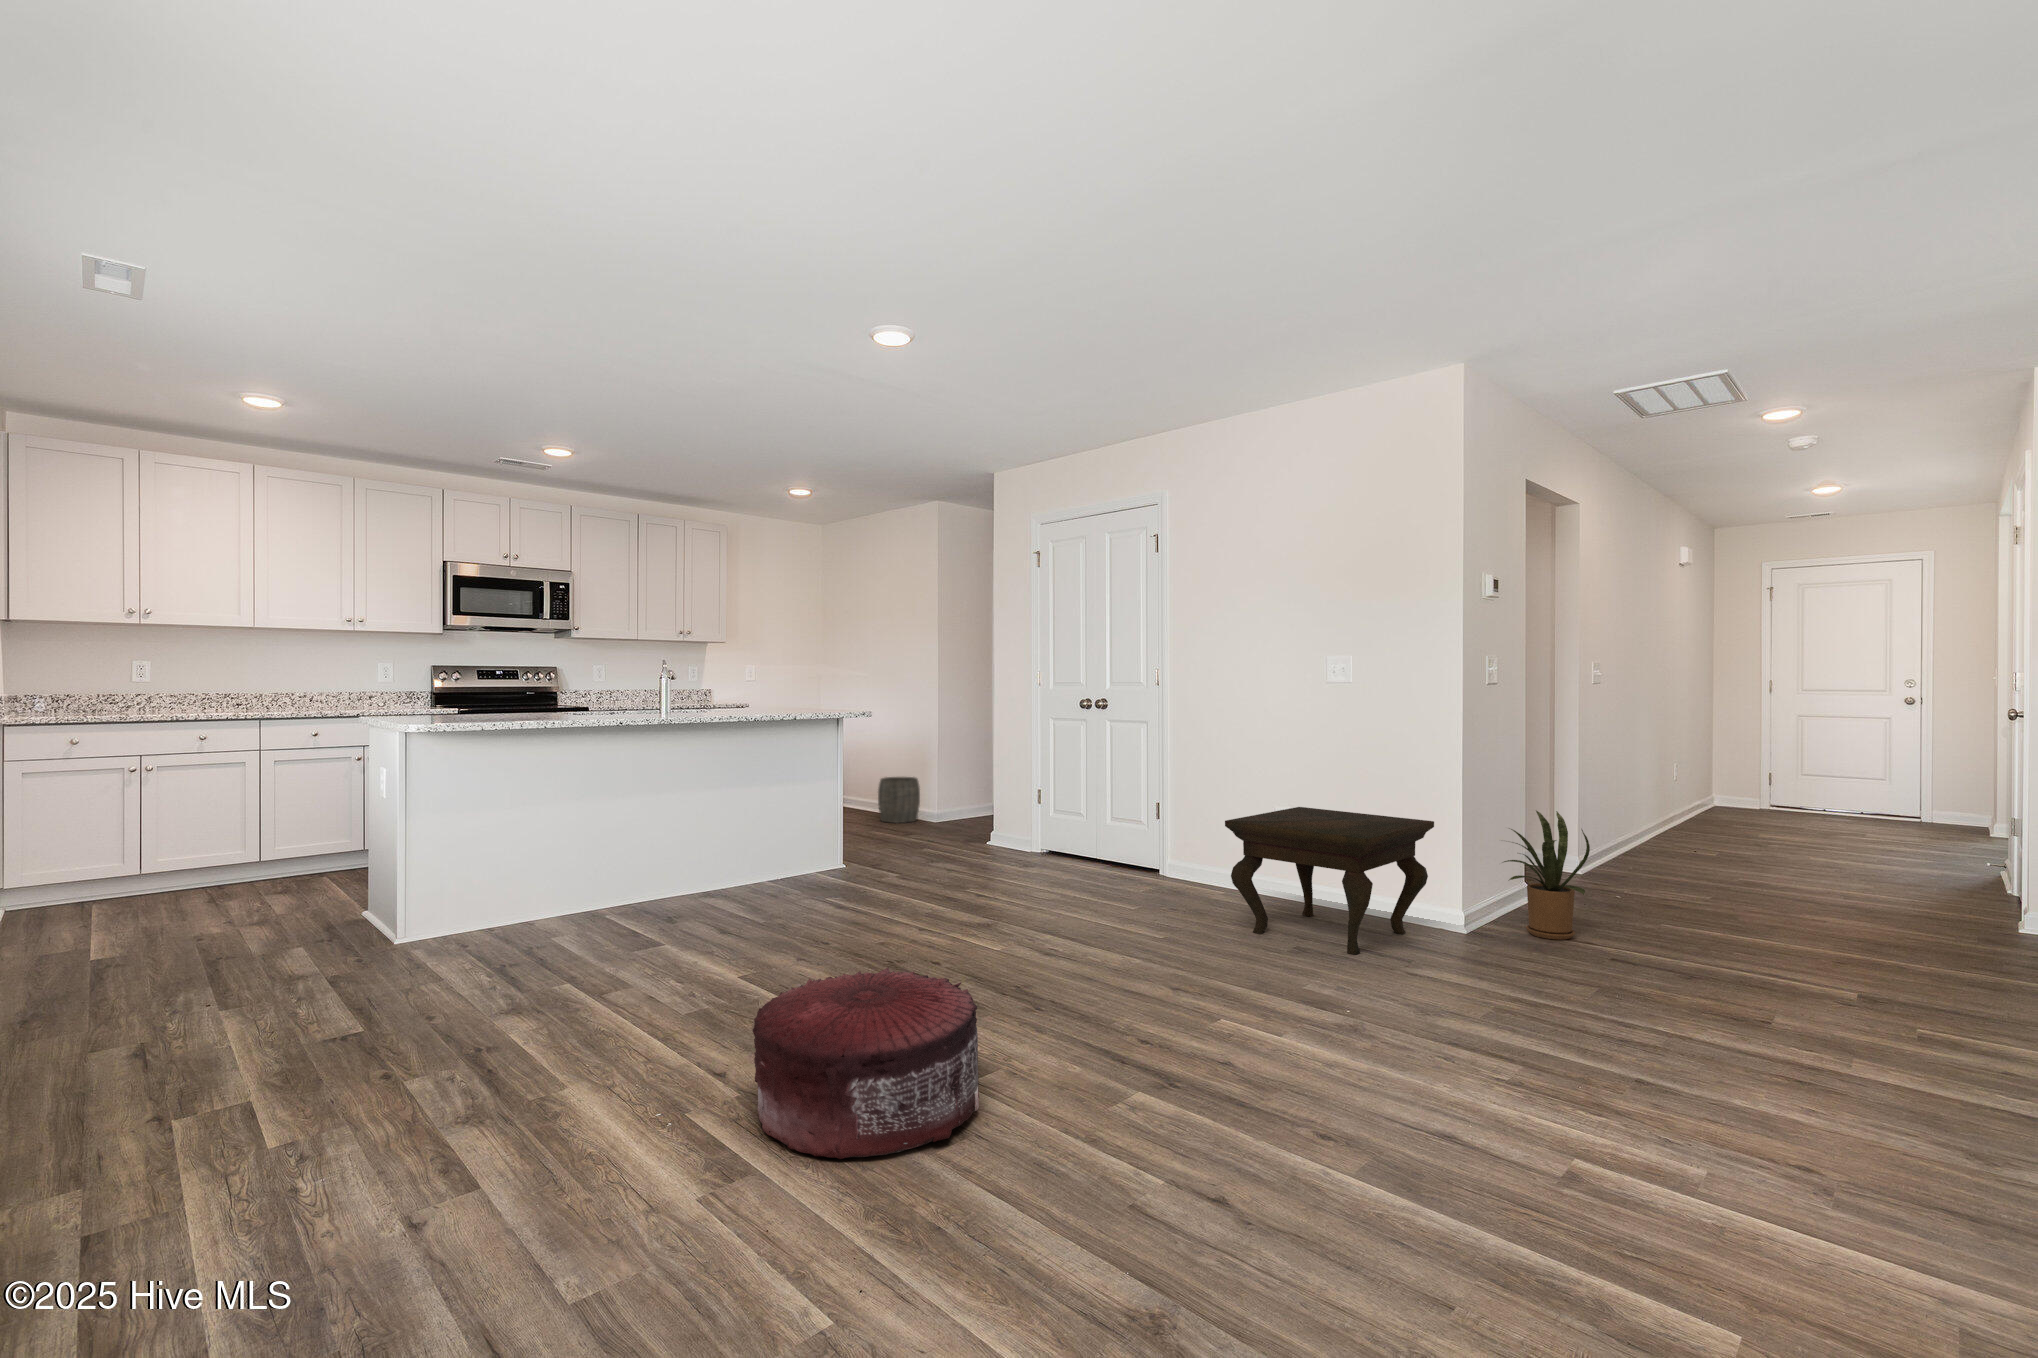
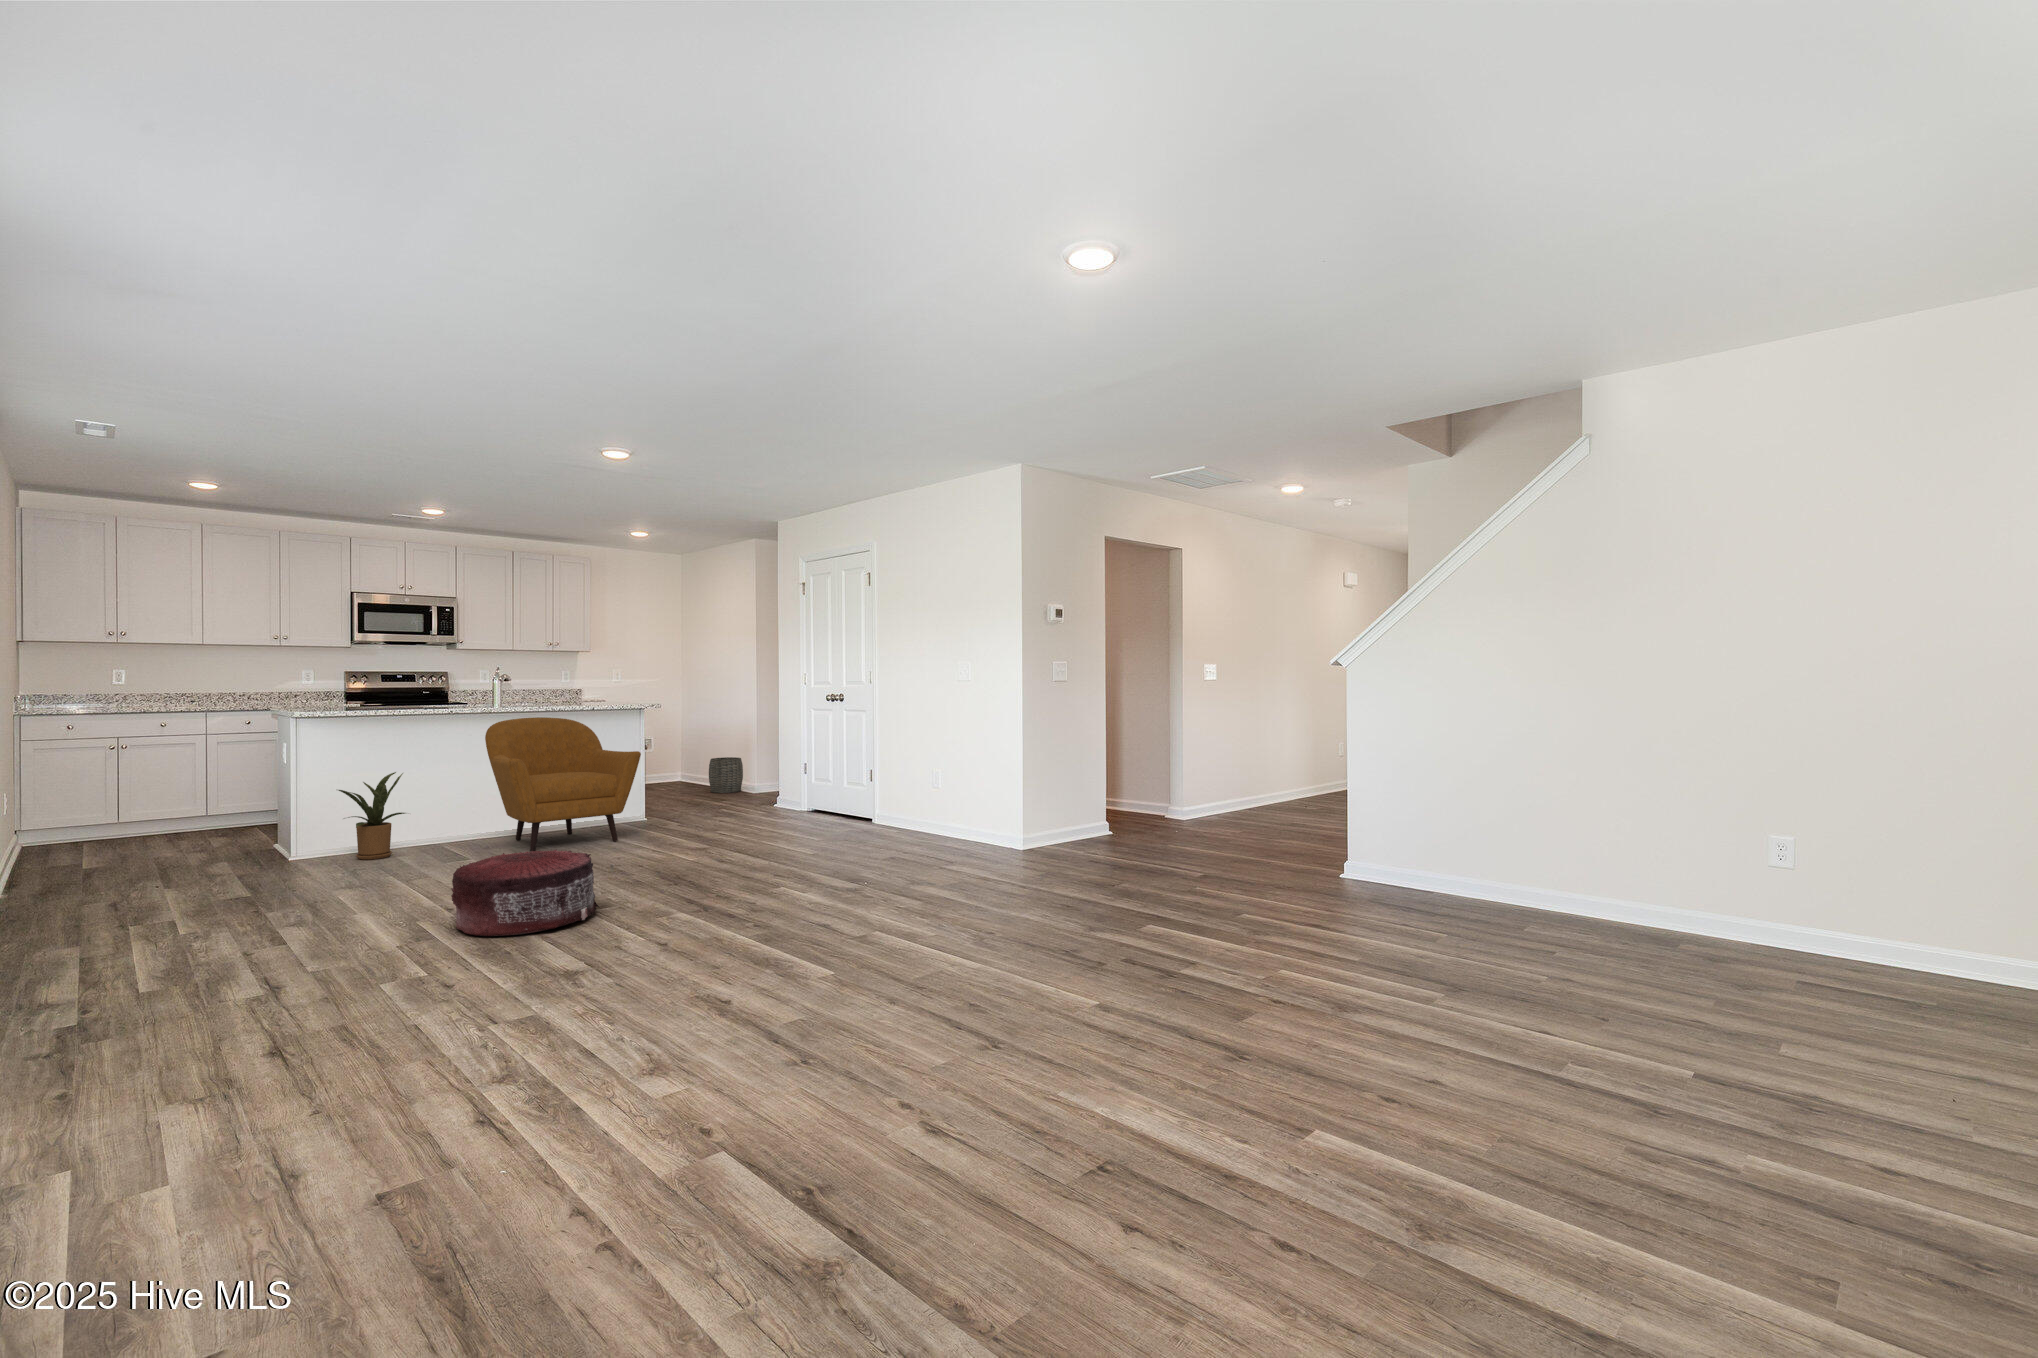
armchair: none [659,731,875,929] -> present [485,717,641,851]
side table: present [1225,807,1434,955] -> none [863,768,1004,861]
house plant: present [1504,811,1590,940] -> present [338,772,405,860]

